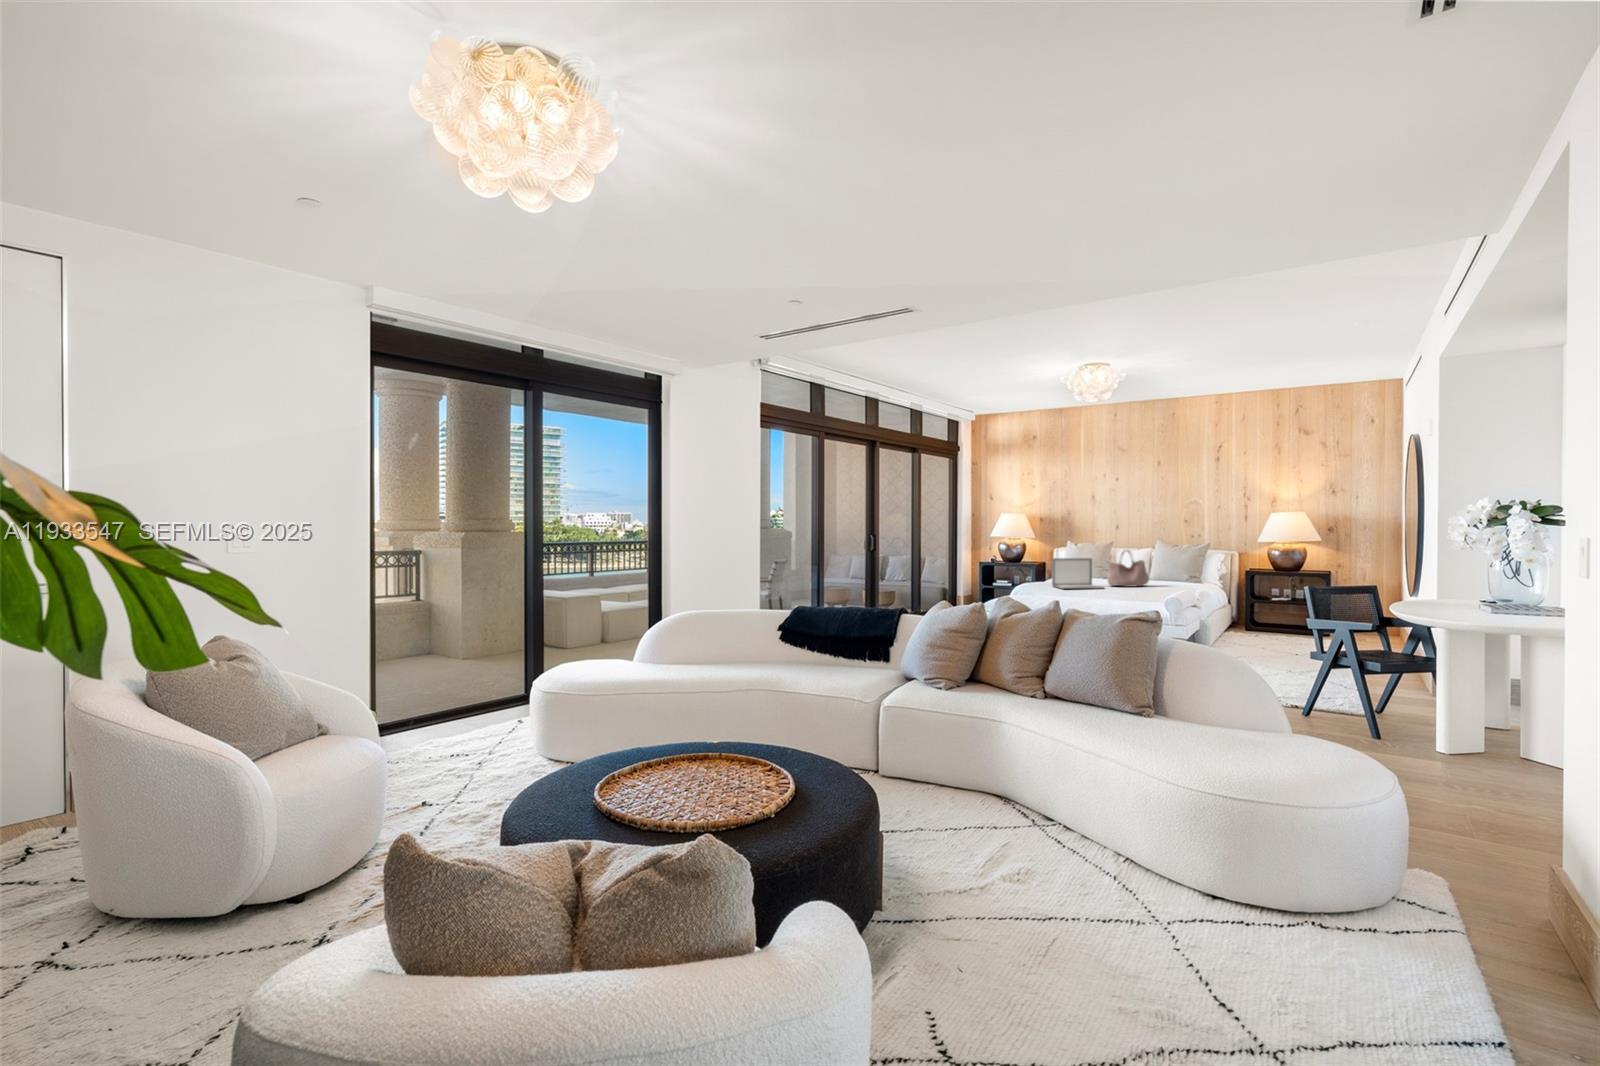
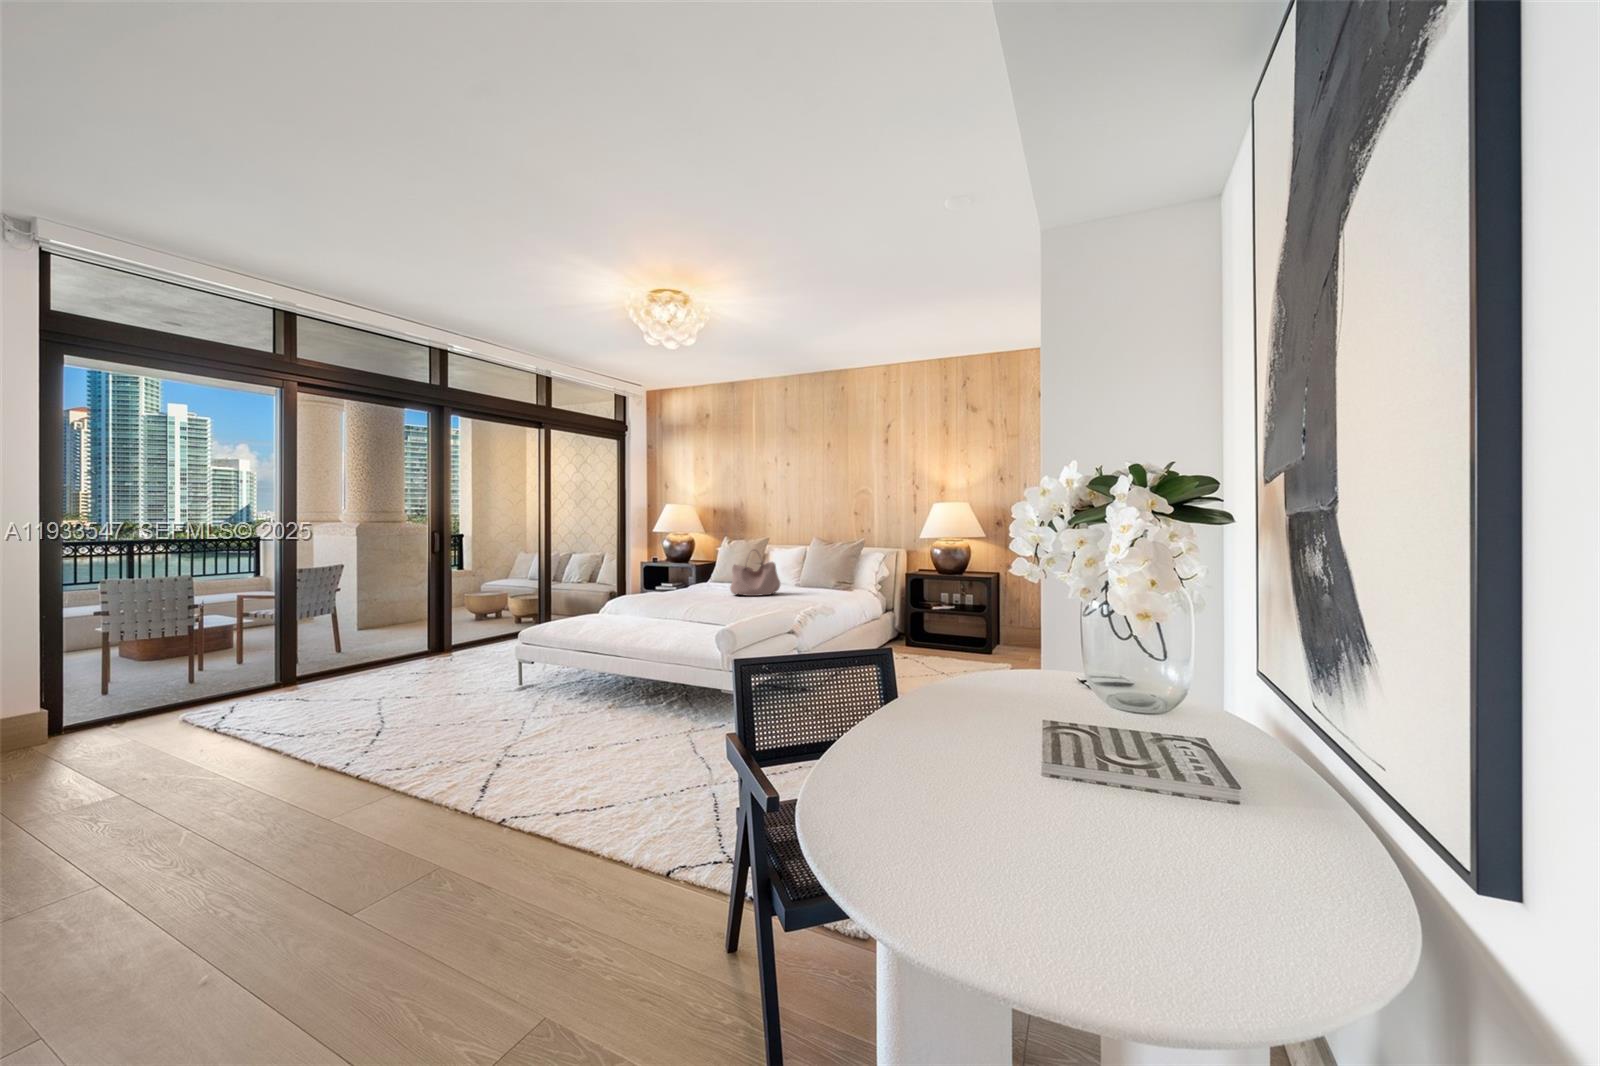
laptop: present [1052,558,1104,589] -> none [661,560,717,601]

